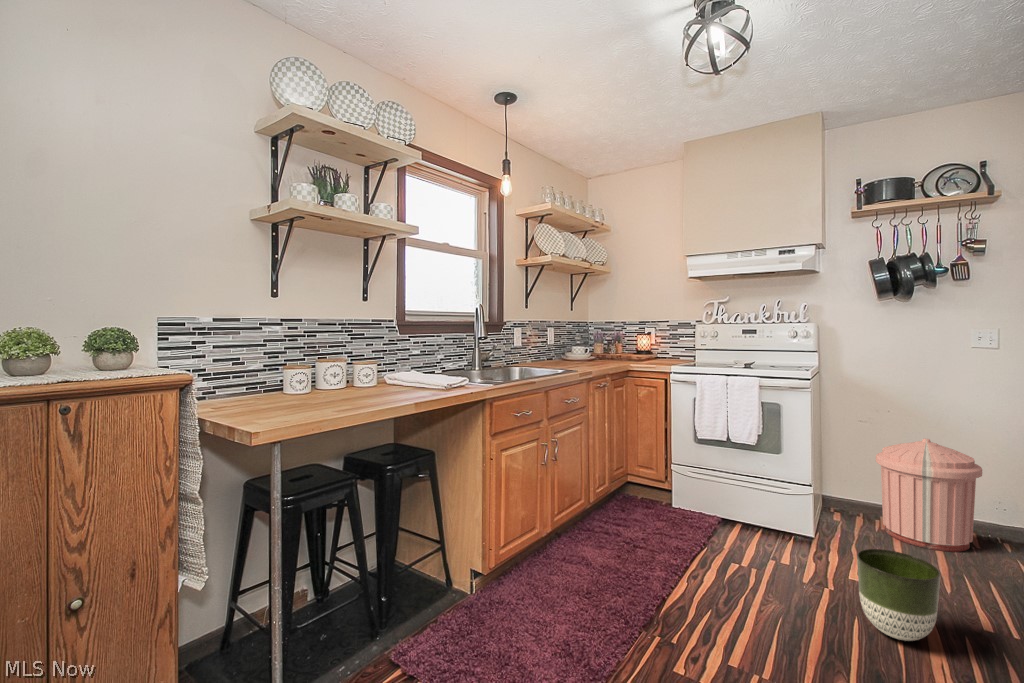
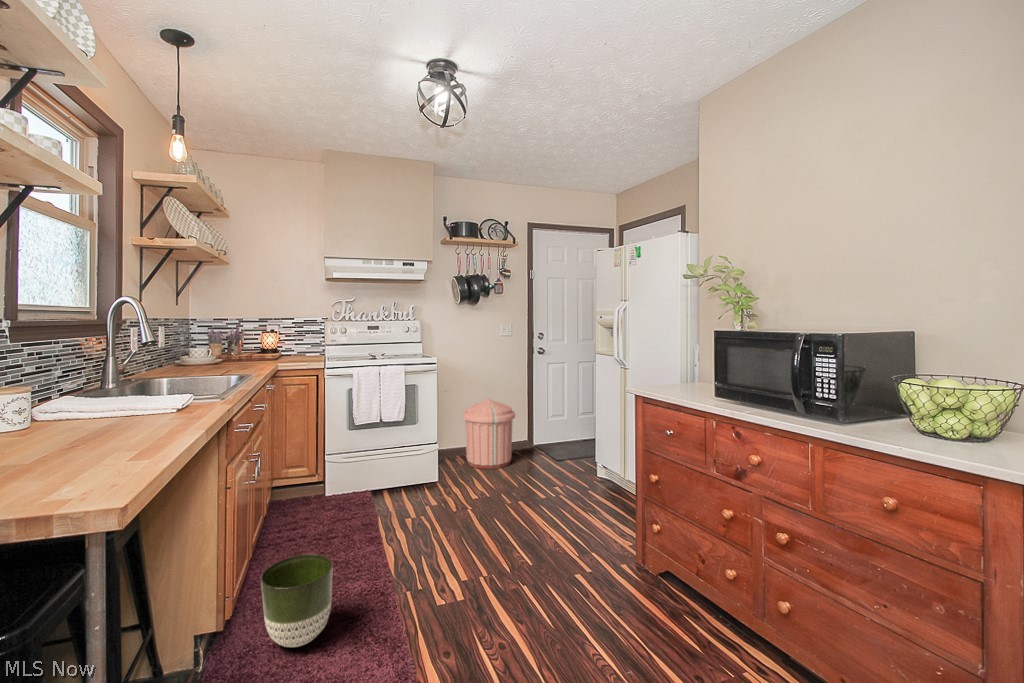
planter: present [857,549,940,641] -> present [261,554,333,647]

